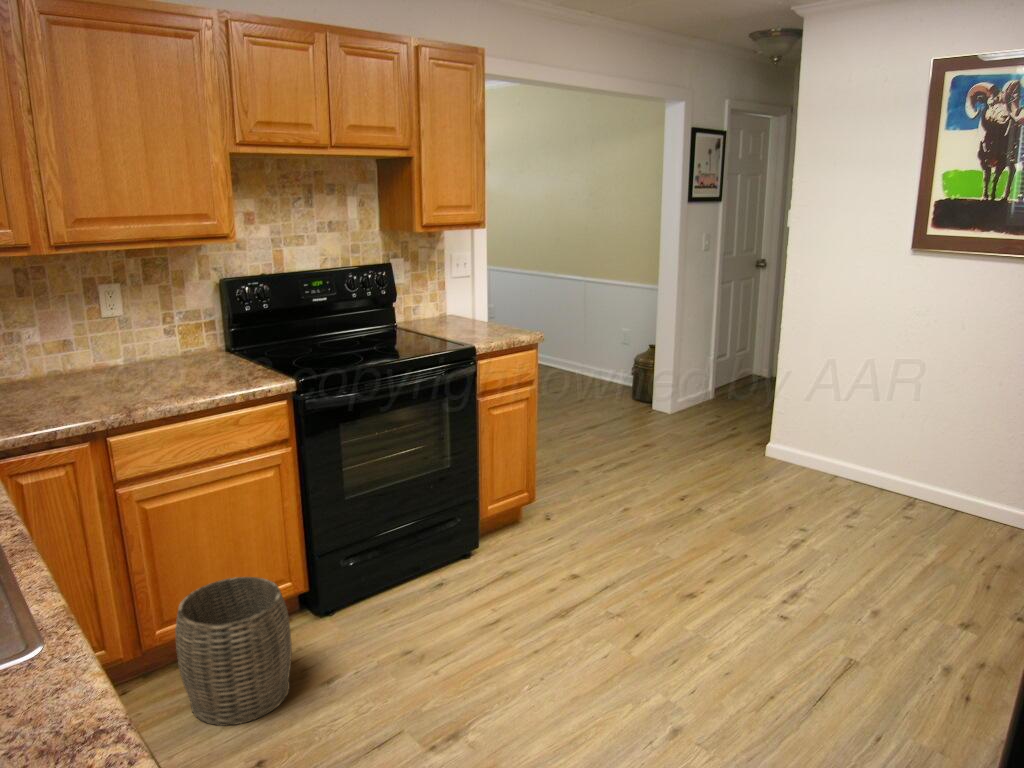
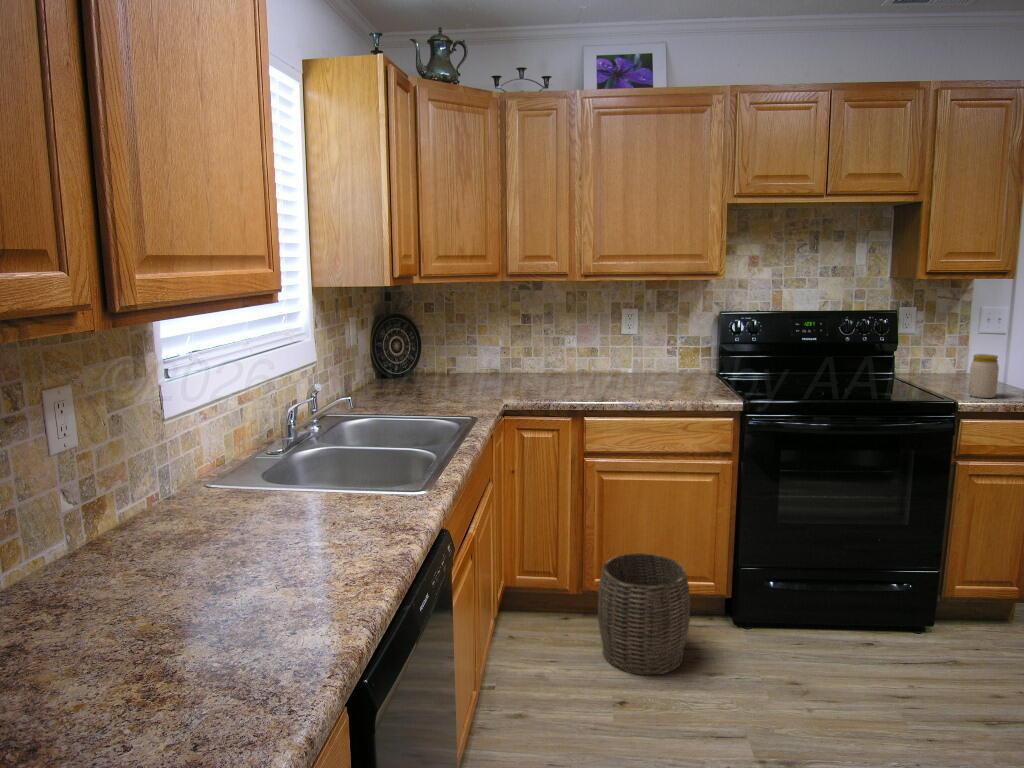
jar: none [474,300,496,340] -> present [968,354,999,398]

